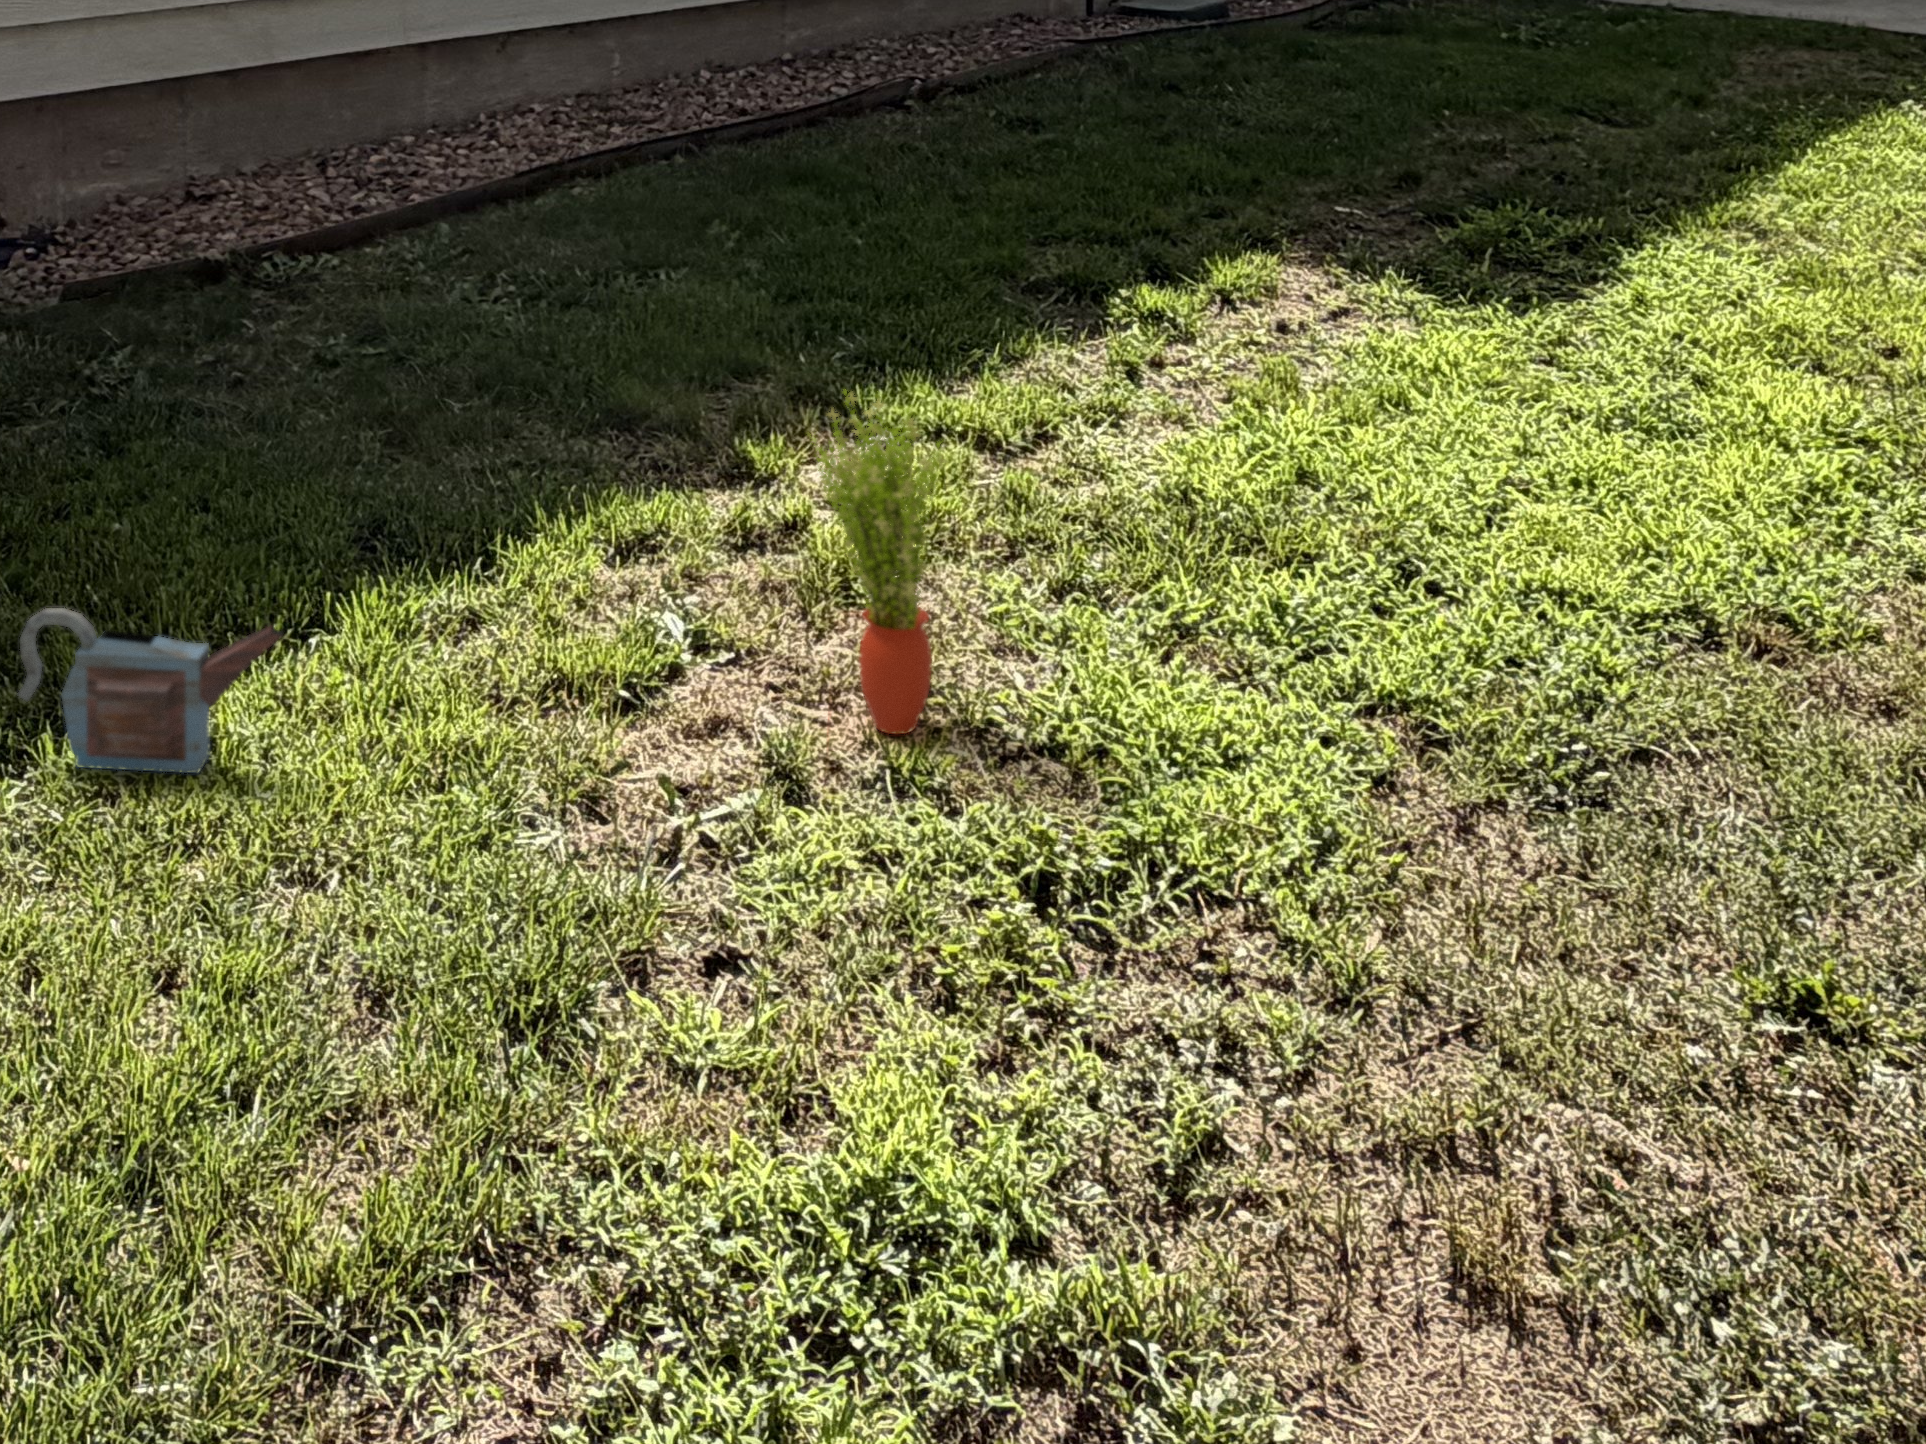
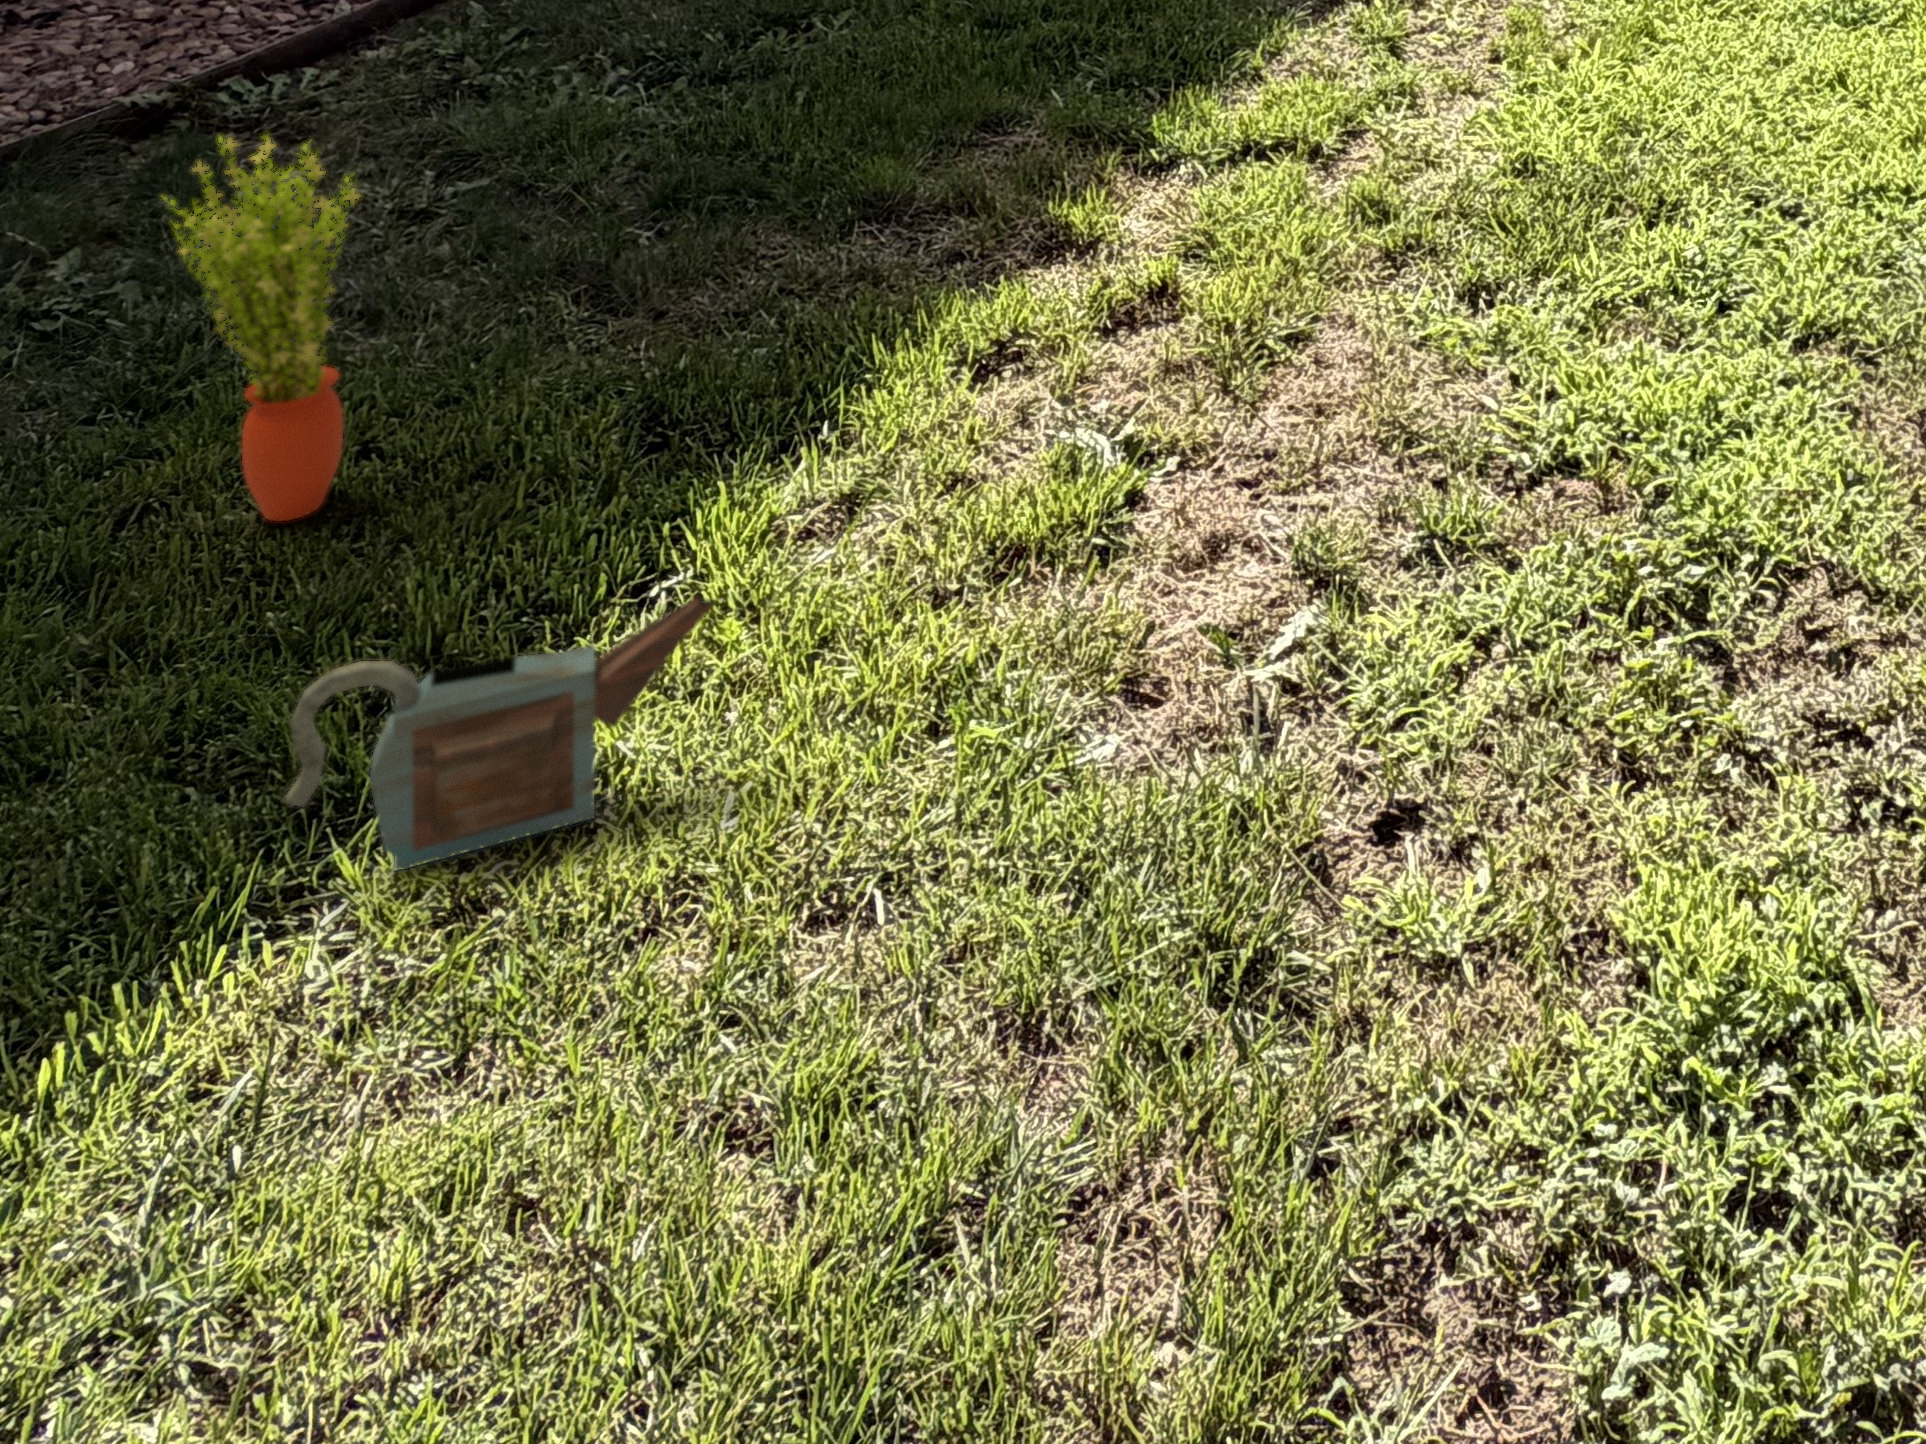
potted plant: present [812,392,946,734] -> present [164,135,360,521]

